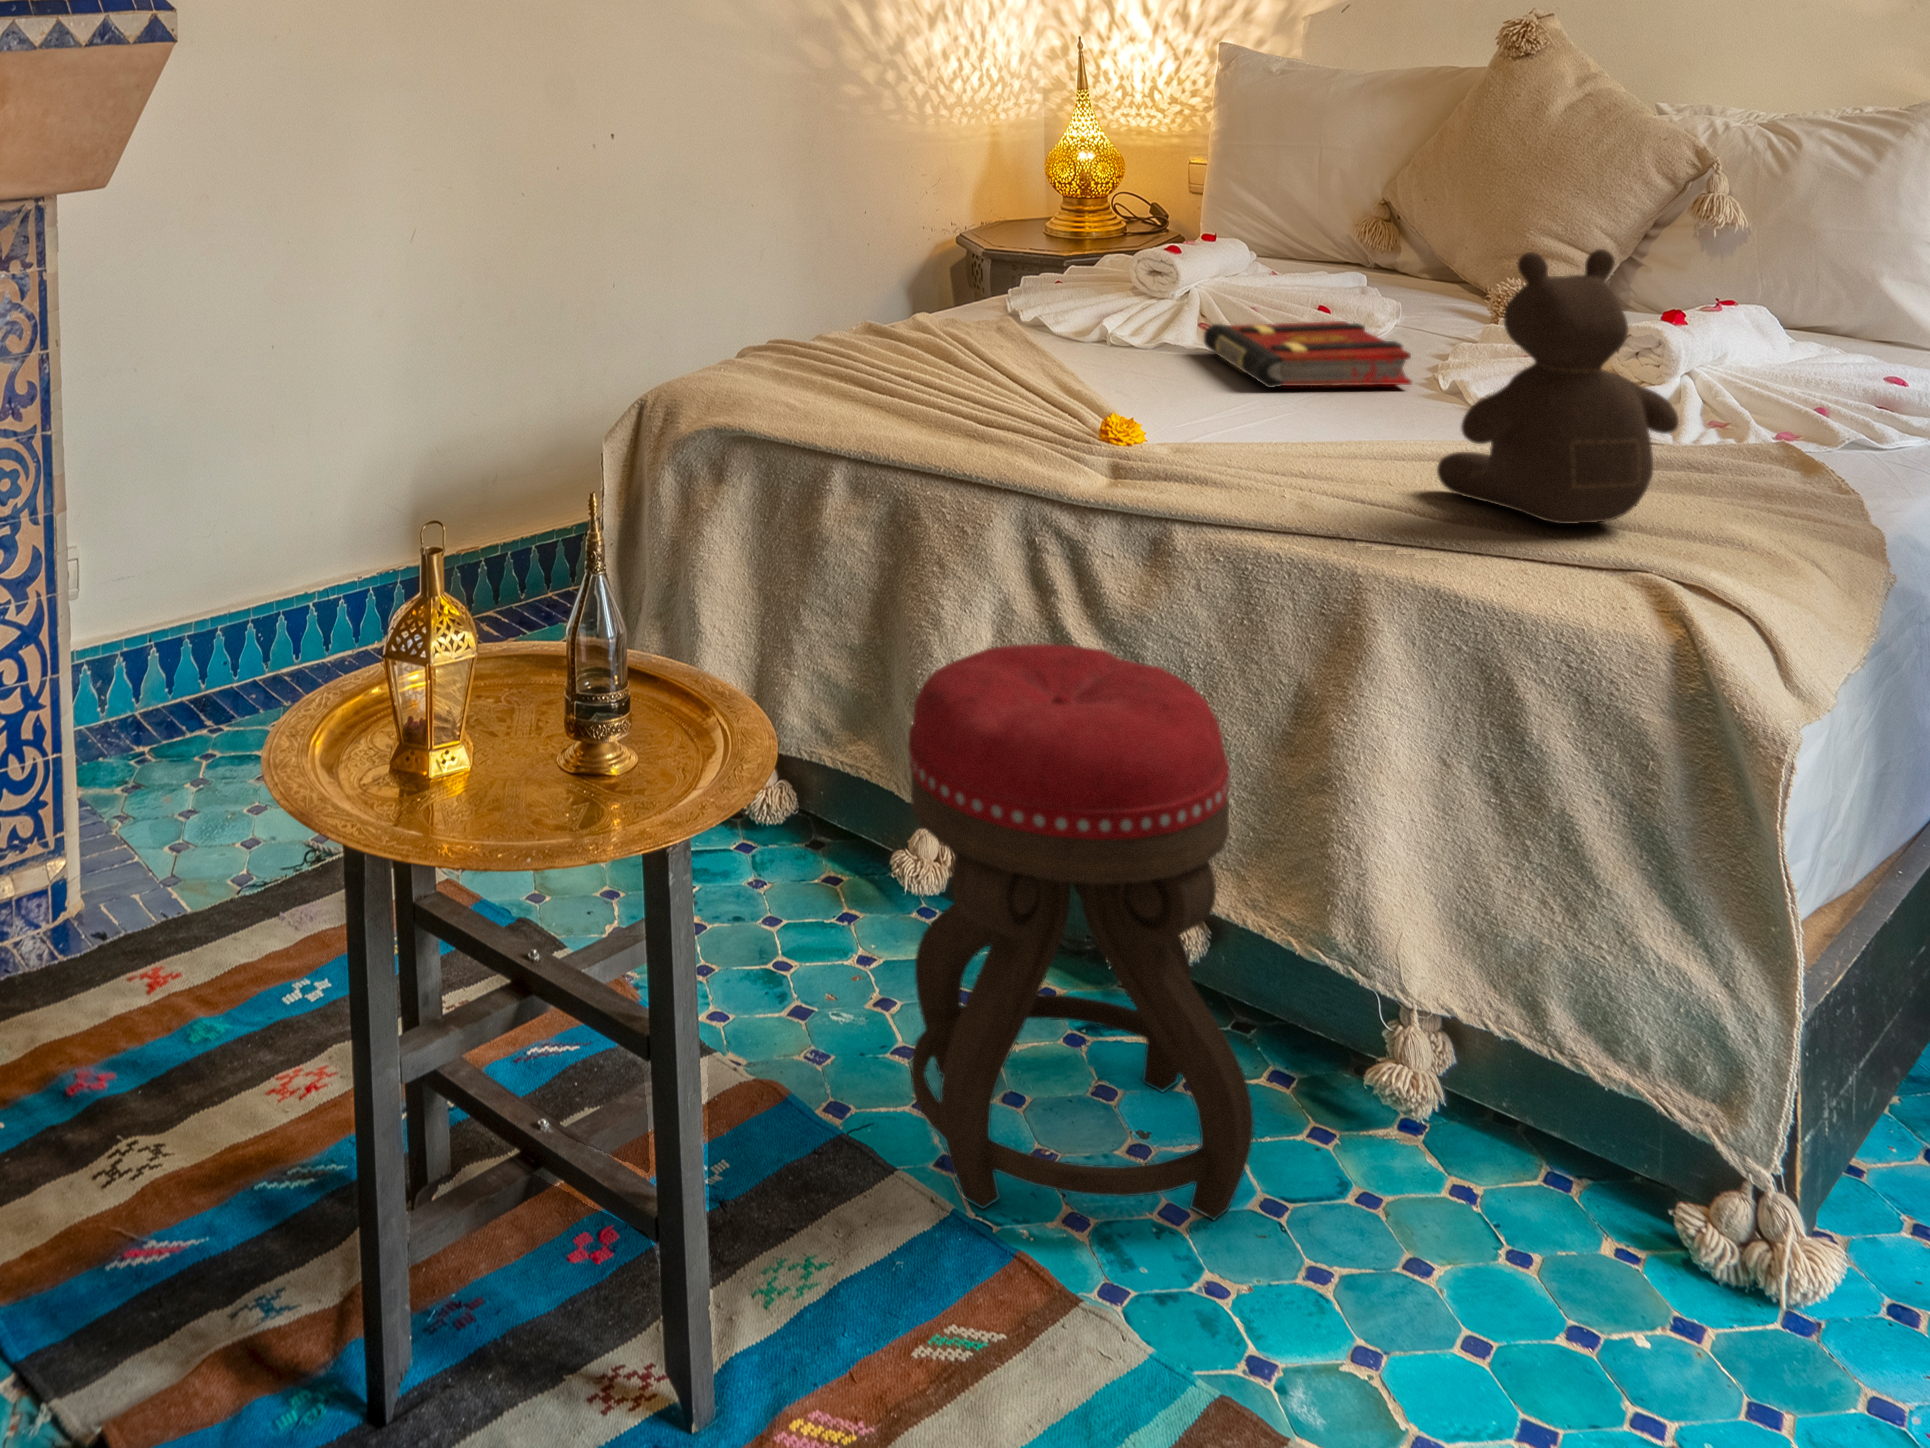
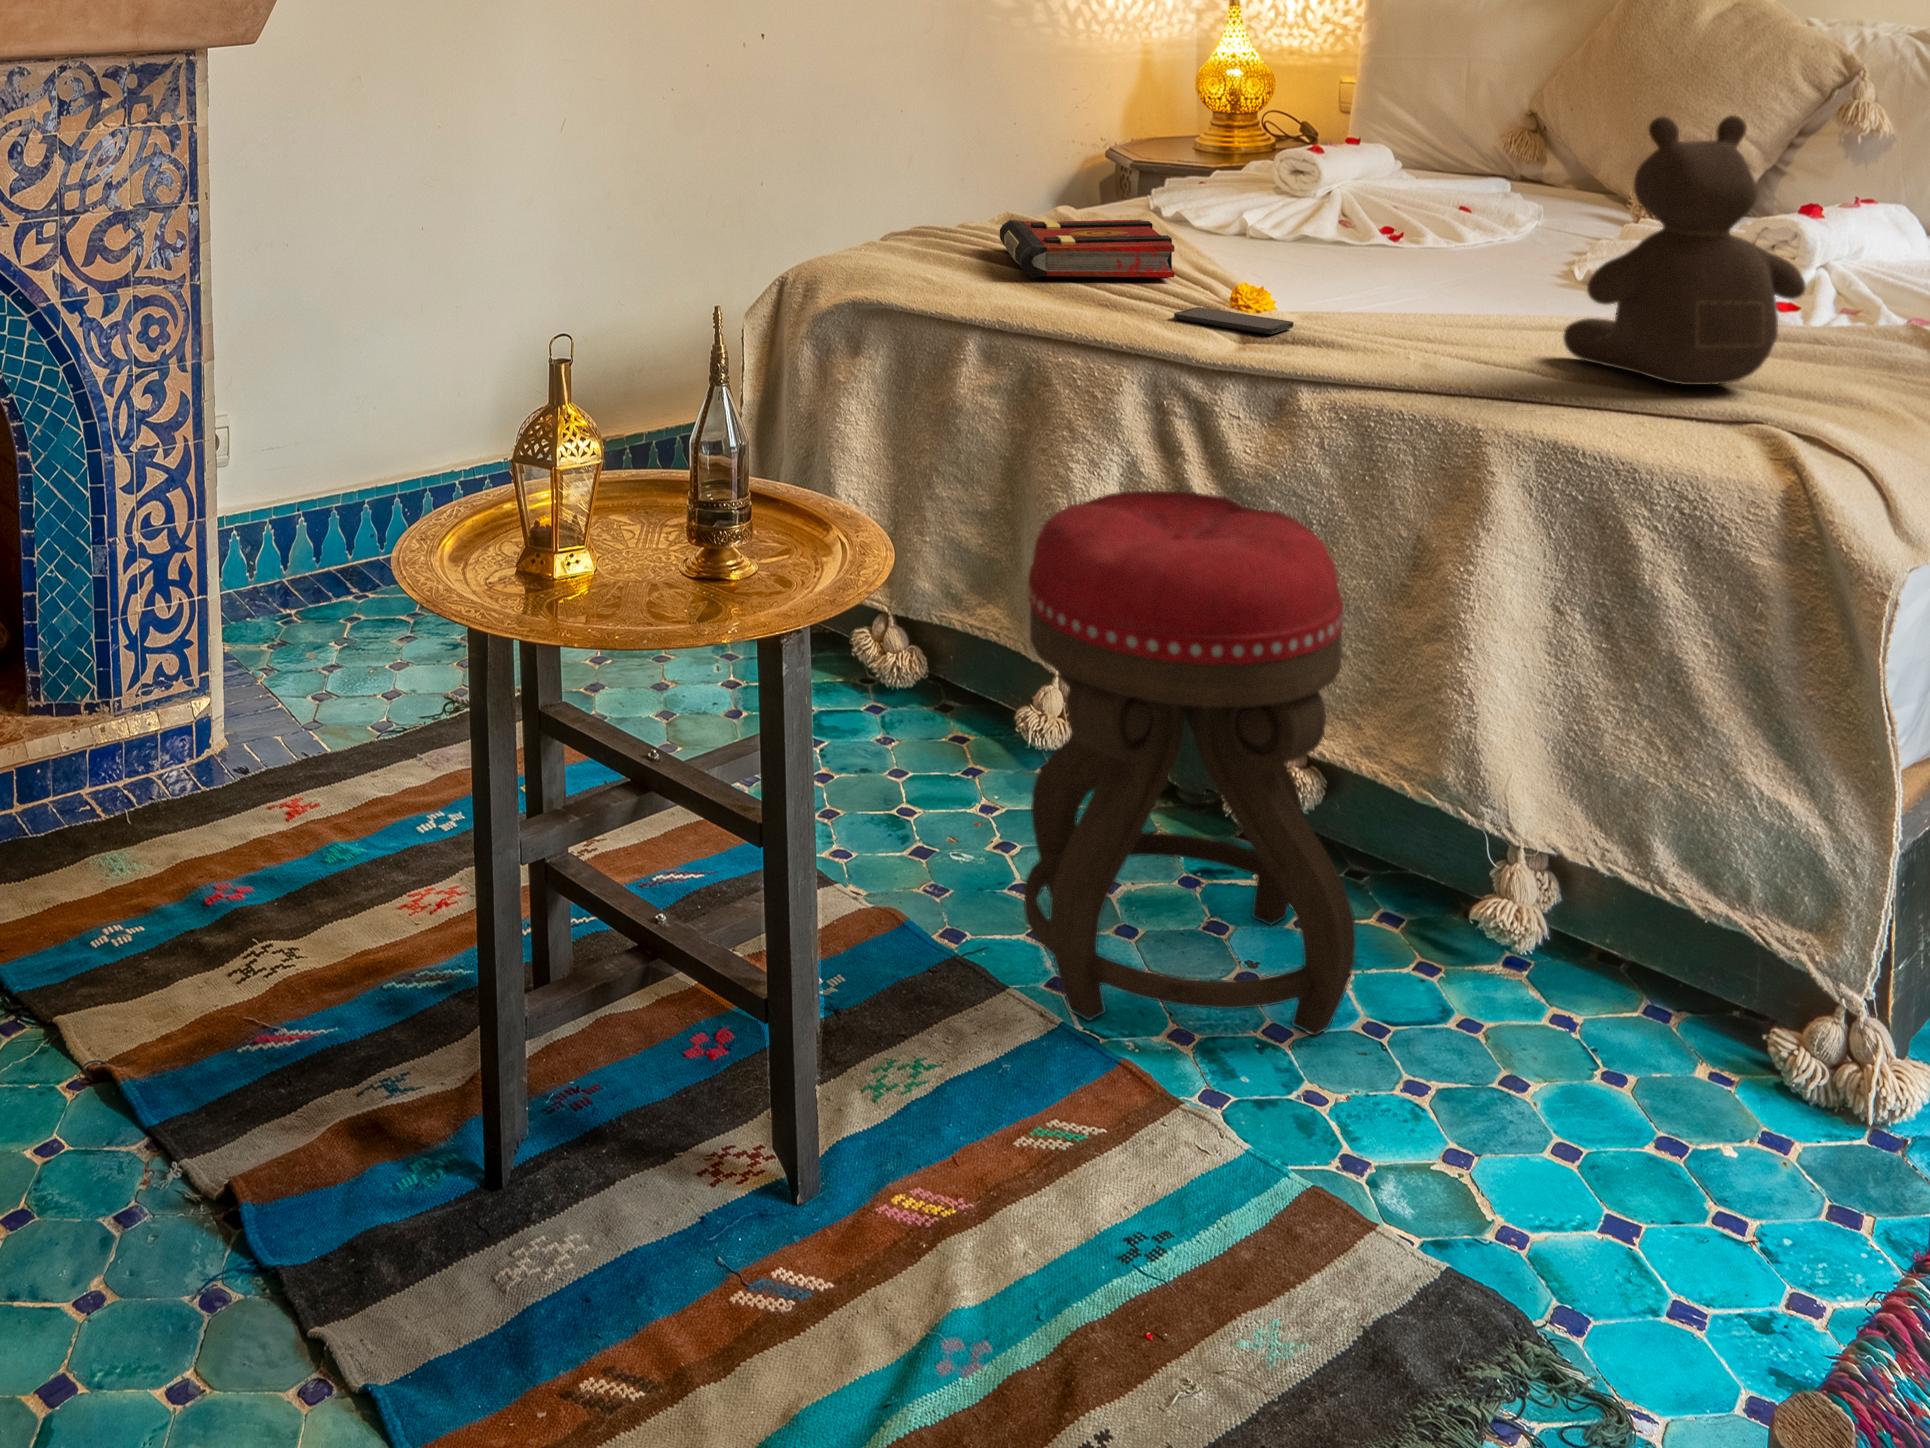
book: present [1204,321,1411,388] -> present [1000,220,1174,278]
smartphone: none [1043,437,1164,468] -> present [1174,307,1294,334]

